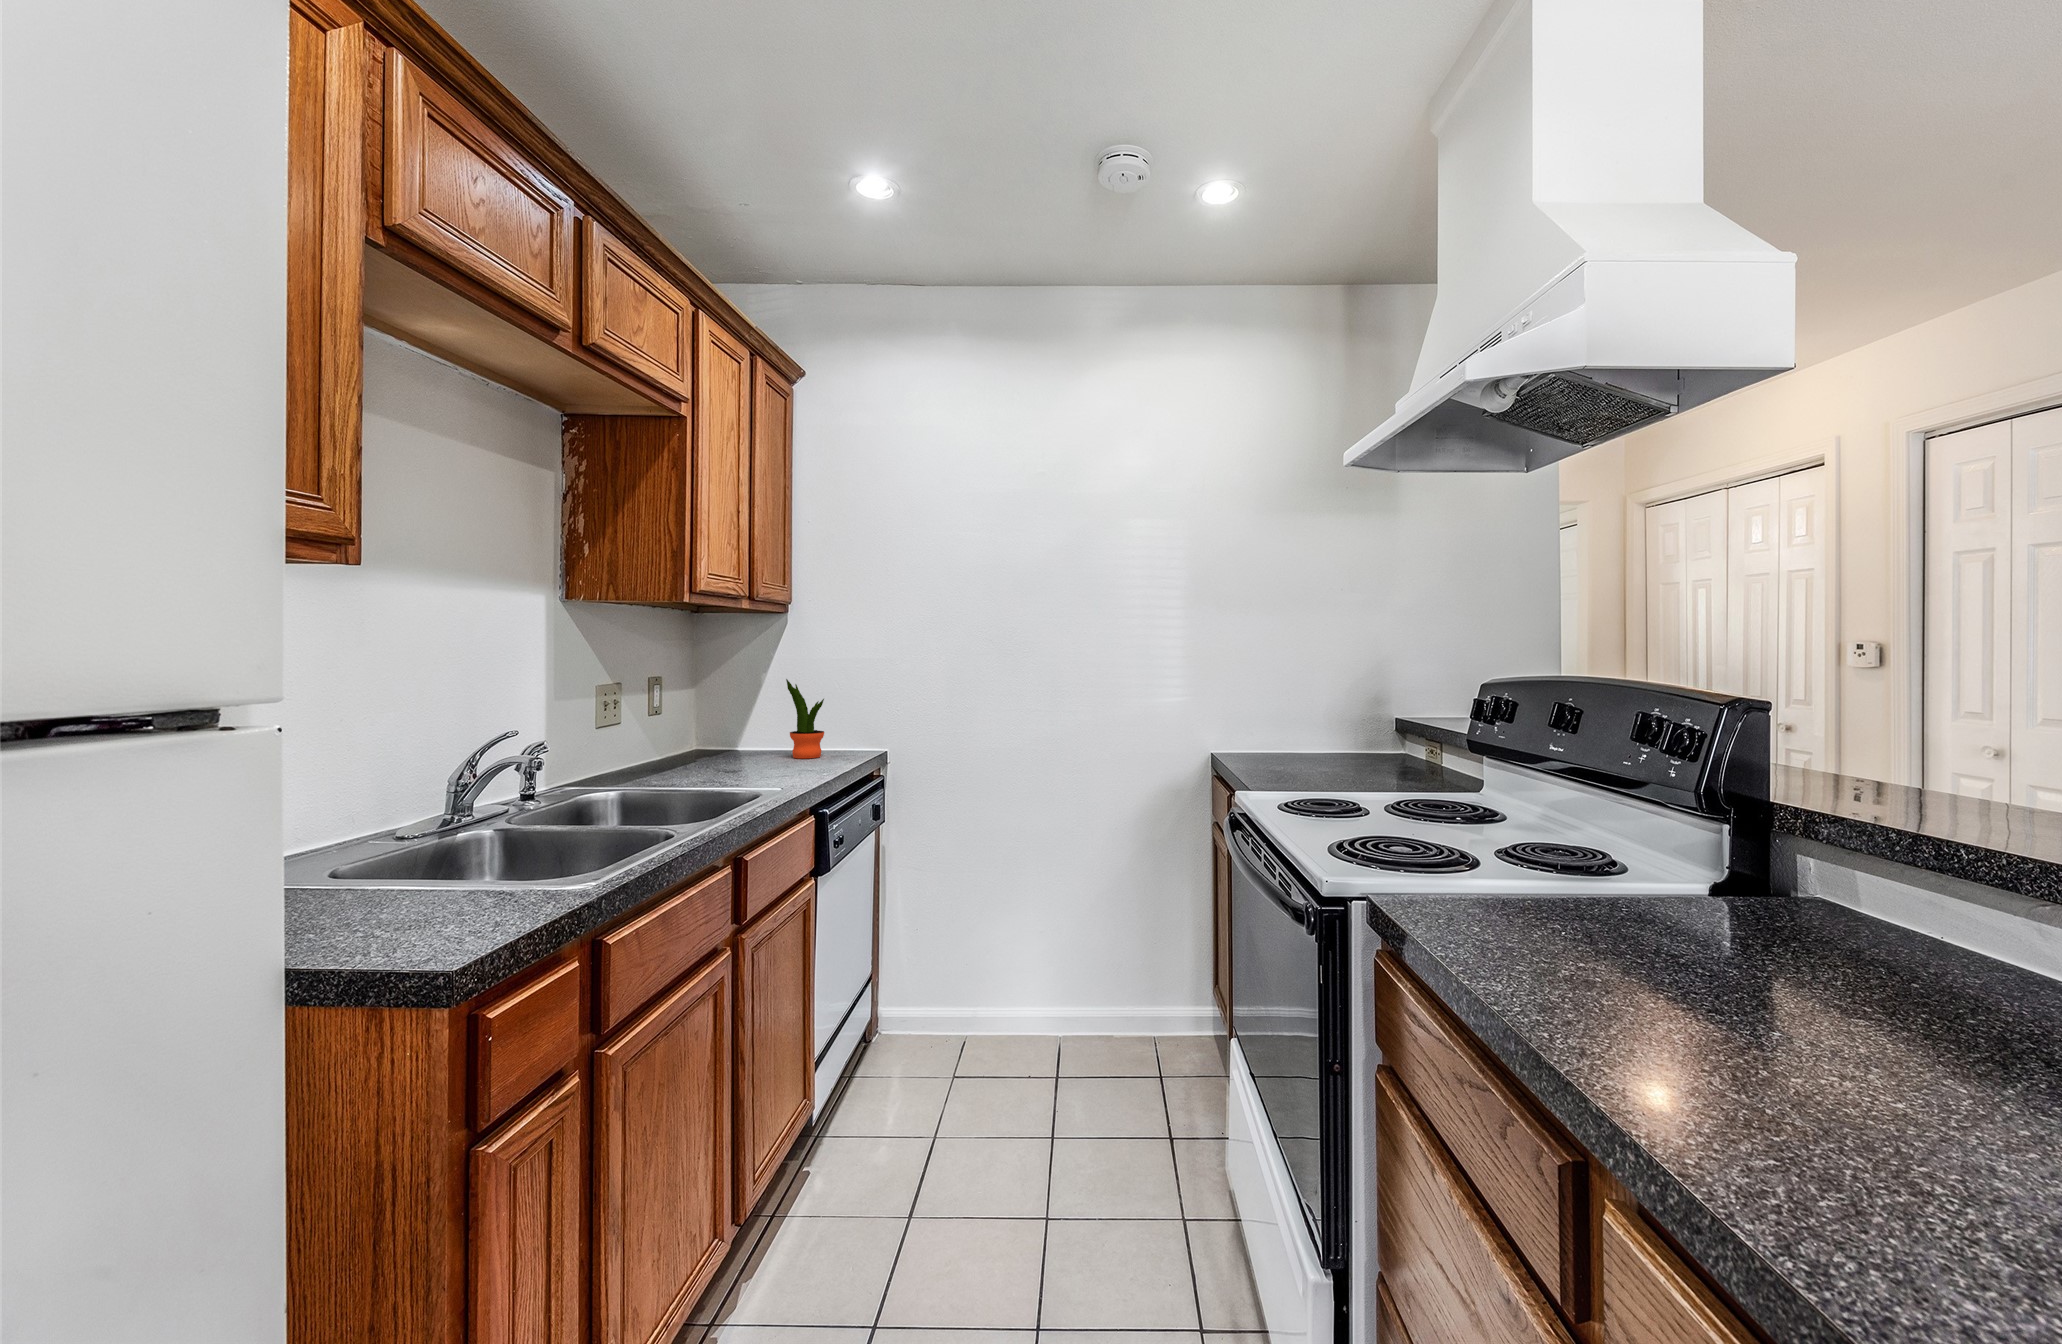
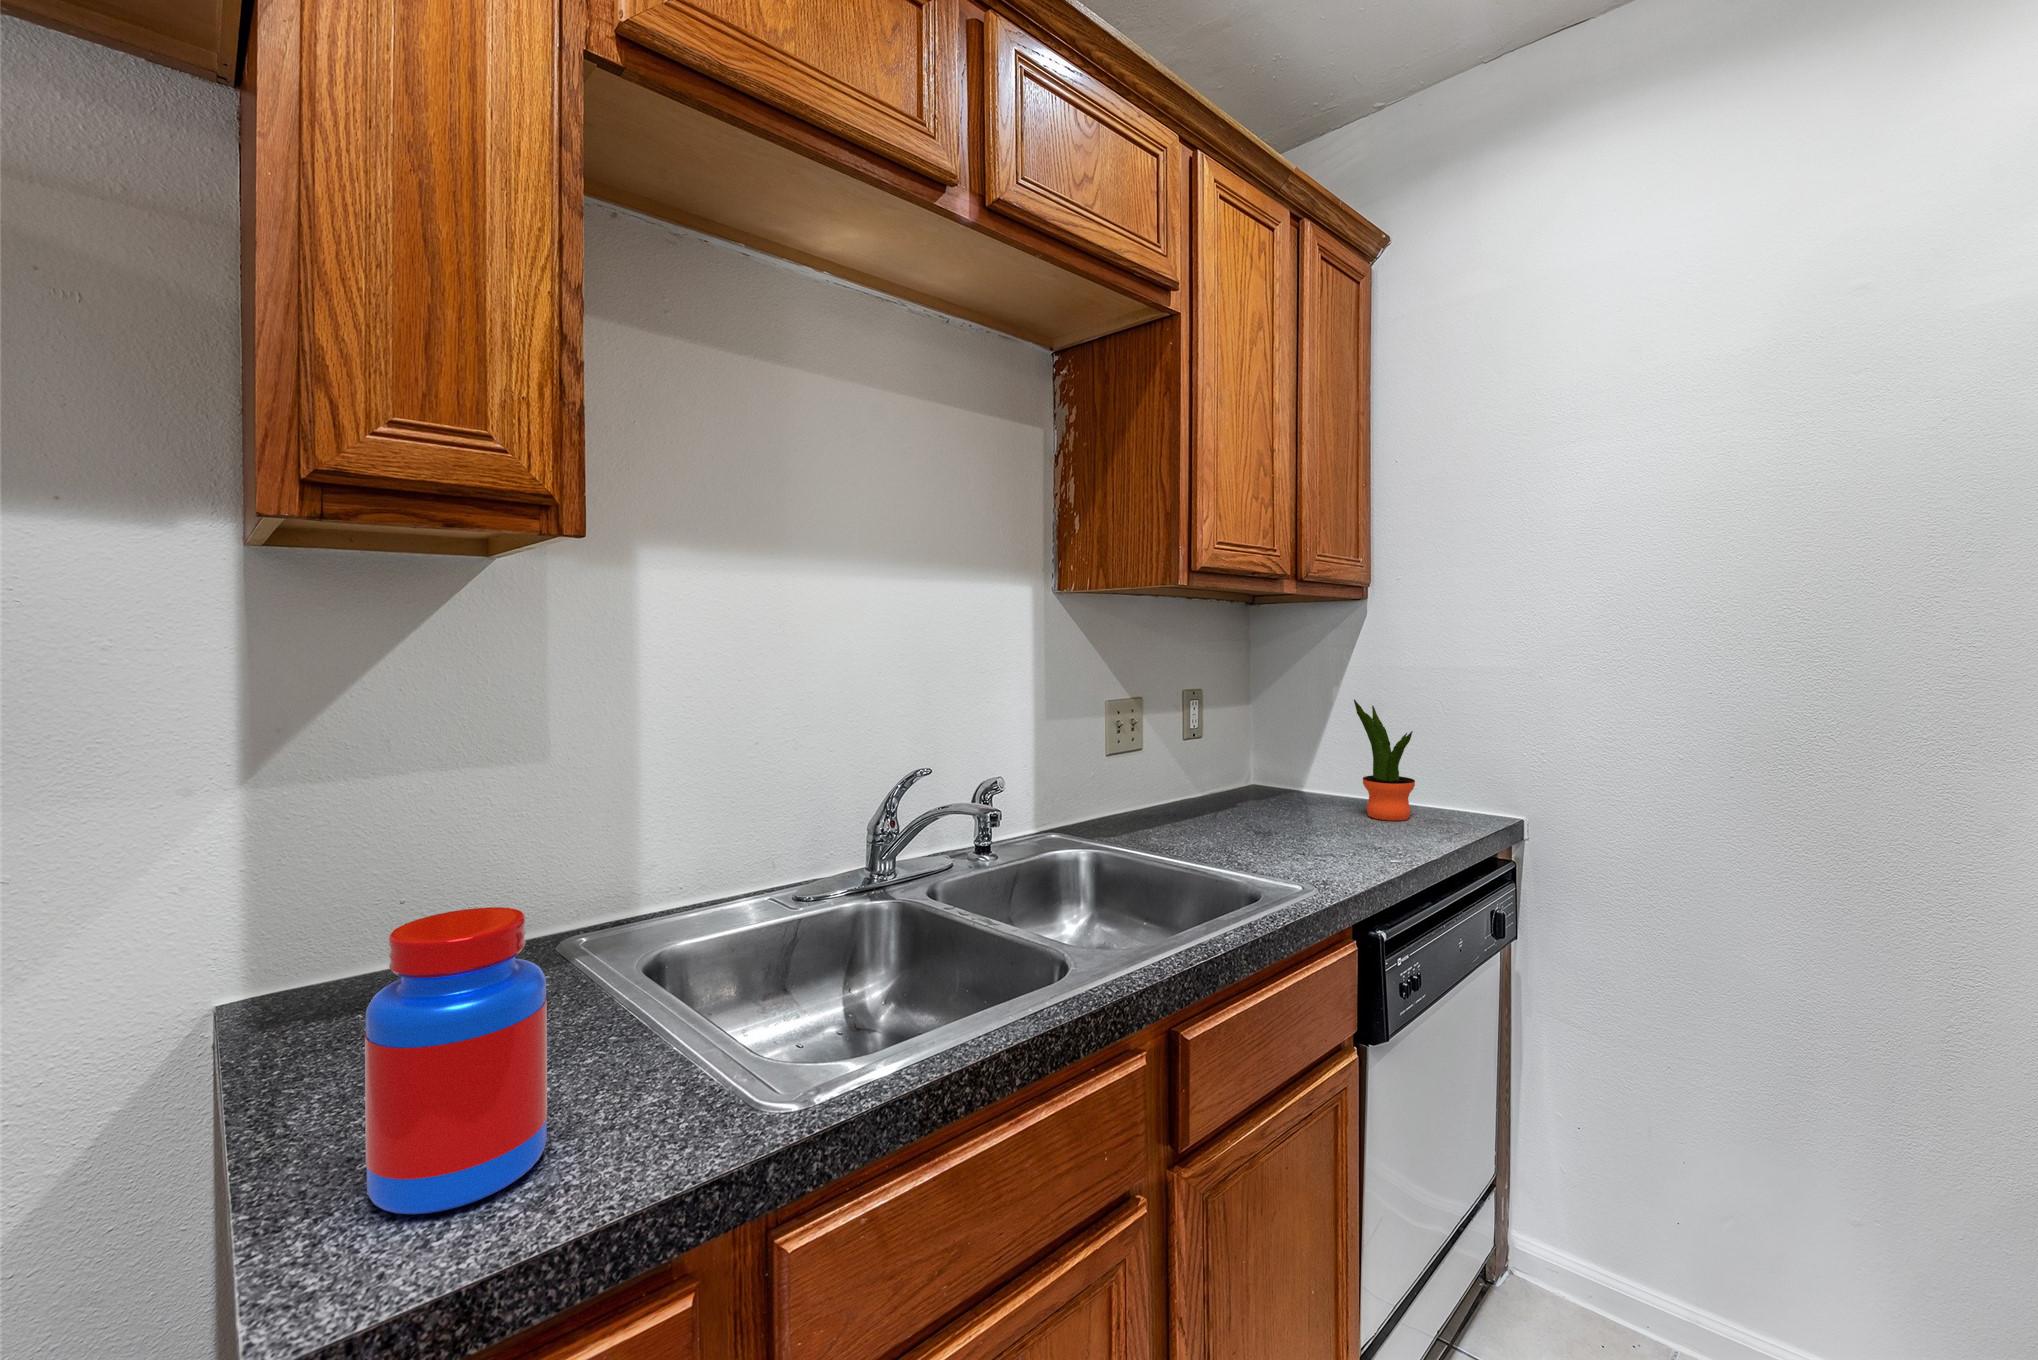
jar: none [367,775,468,925] -> present [365,907,547,1214]

